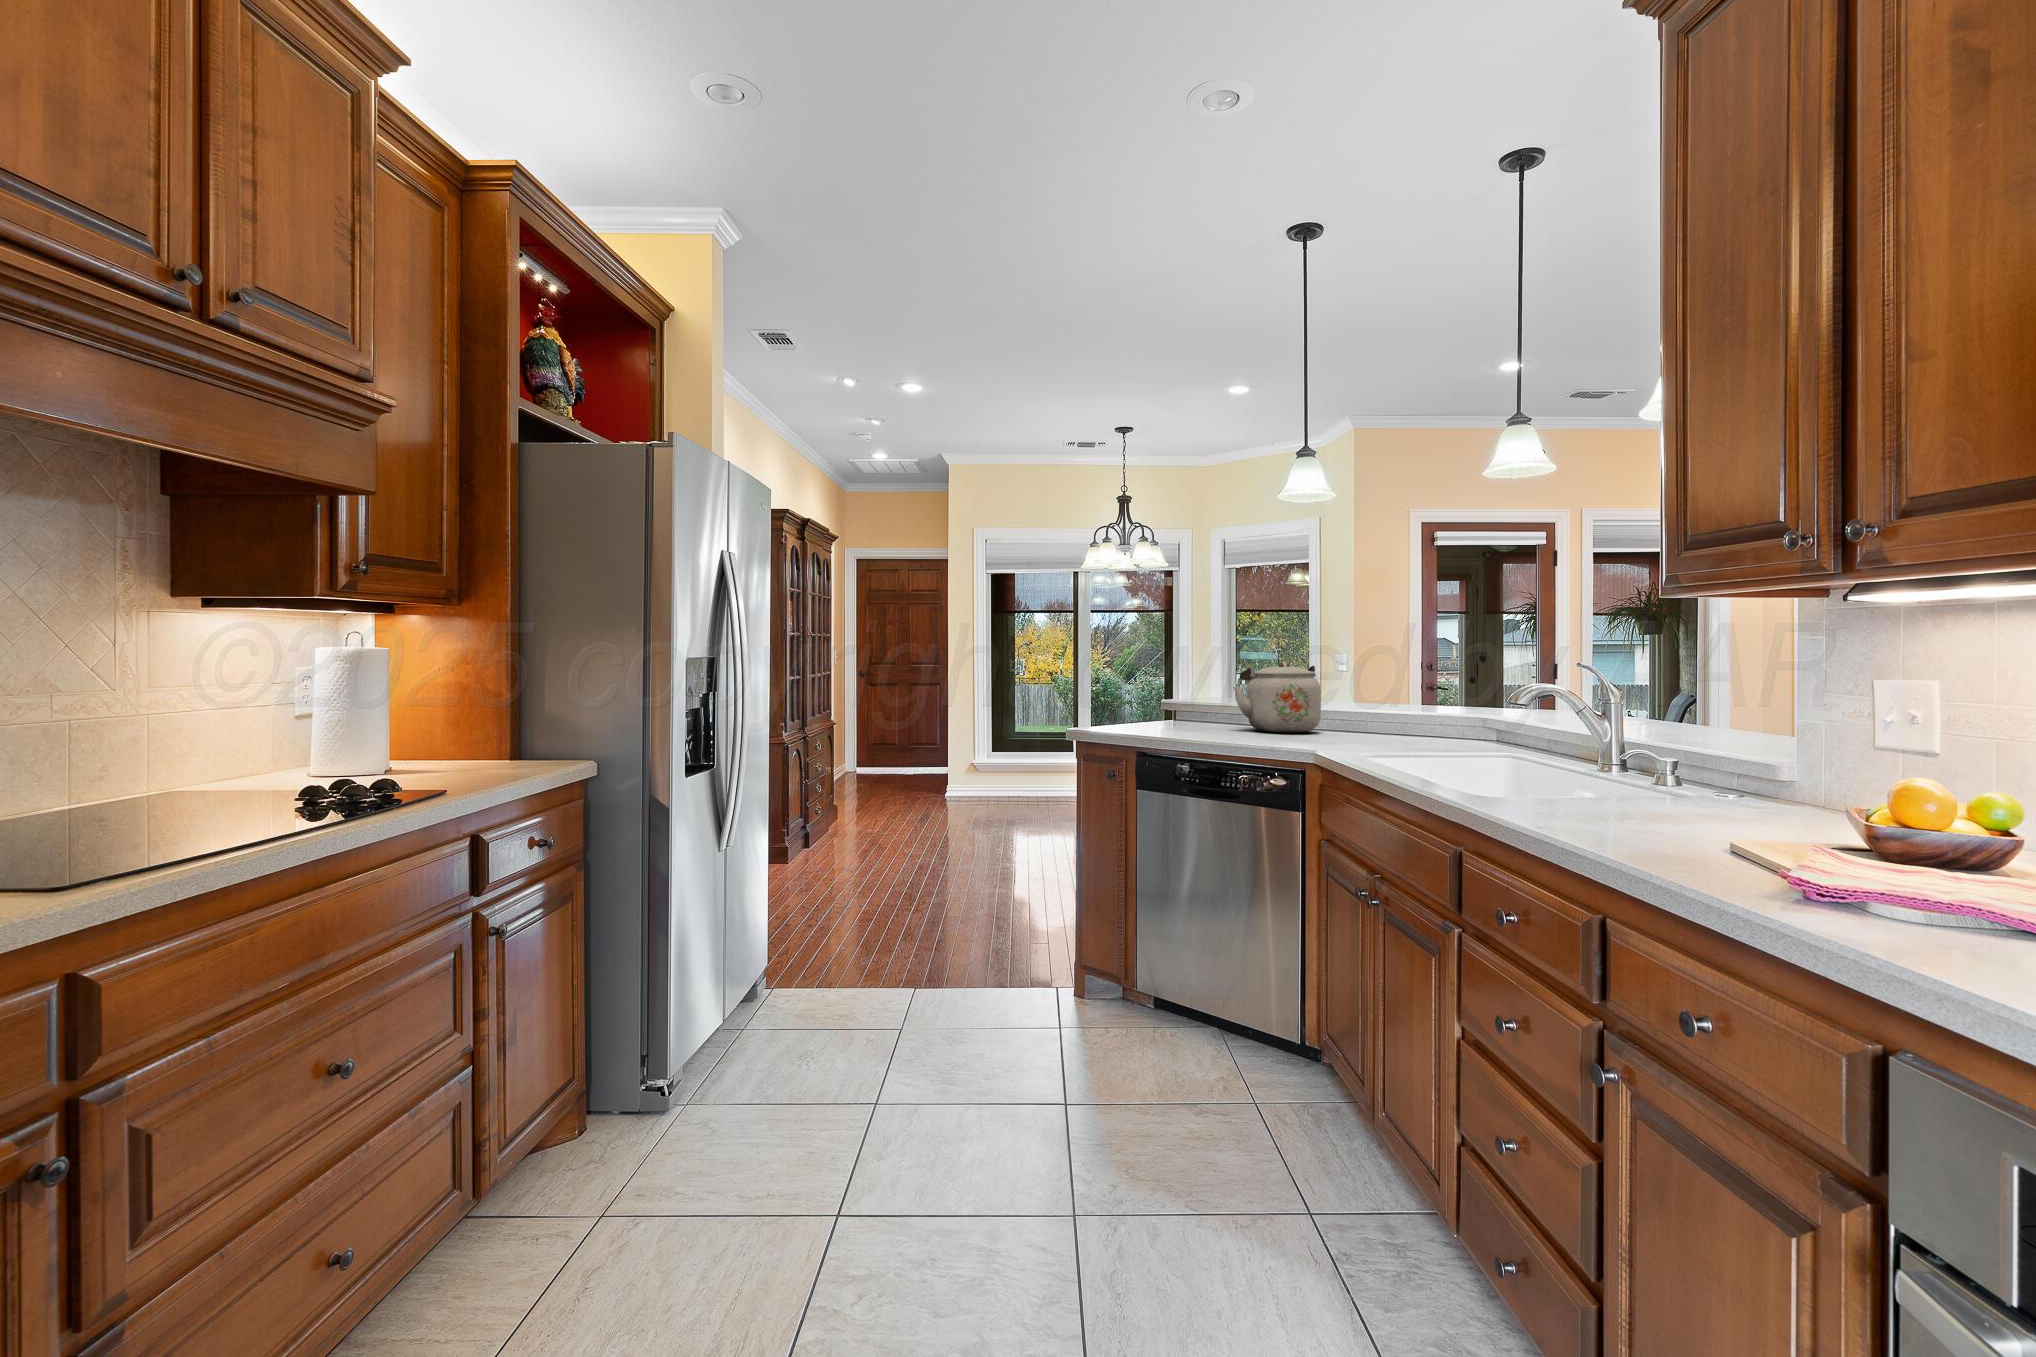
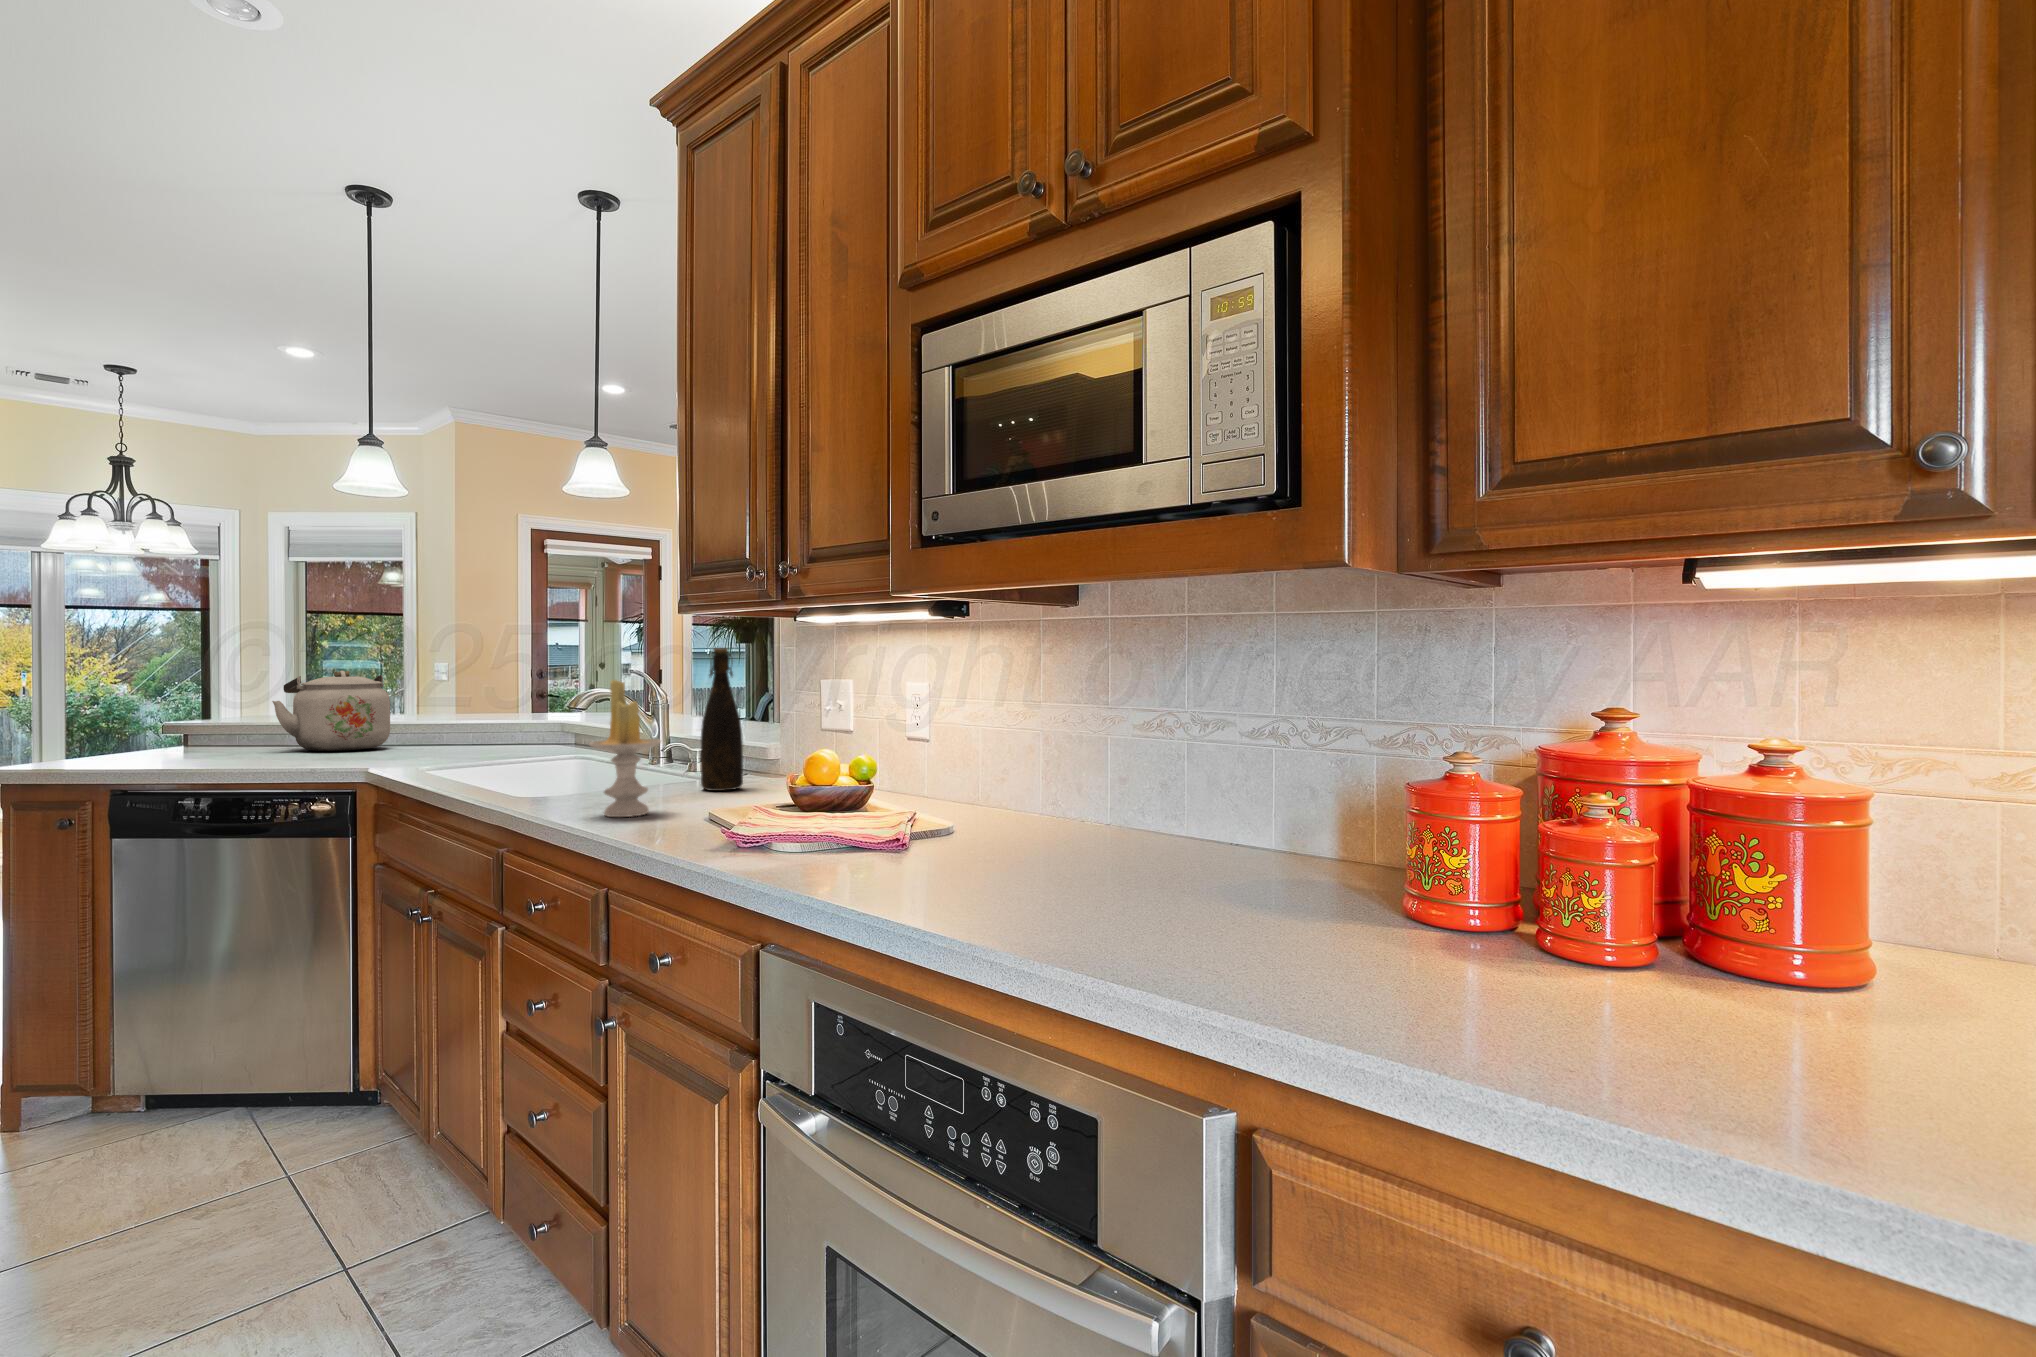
bottle: none [1687,639,1748,814] -> present [701,648,743,791]
candle: none [1570,676,1660,835] -> present [589,680,661,817]

